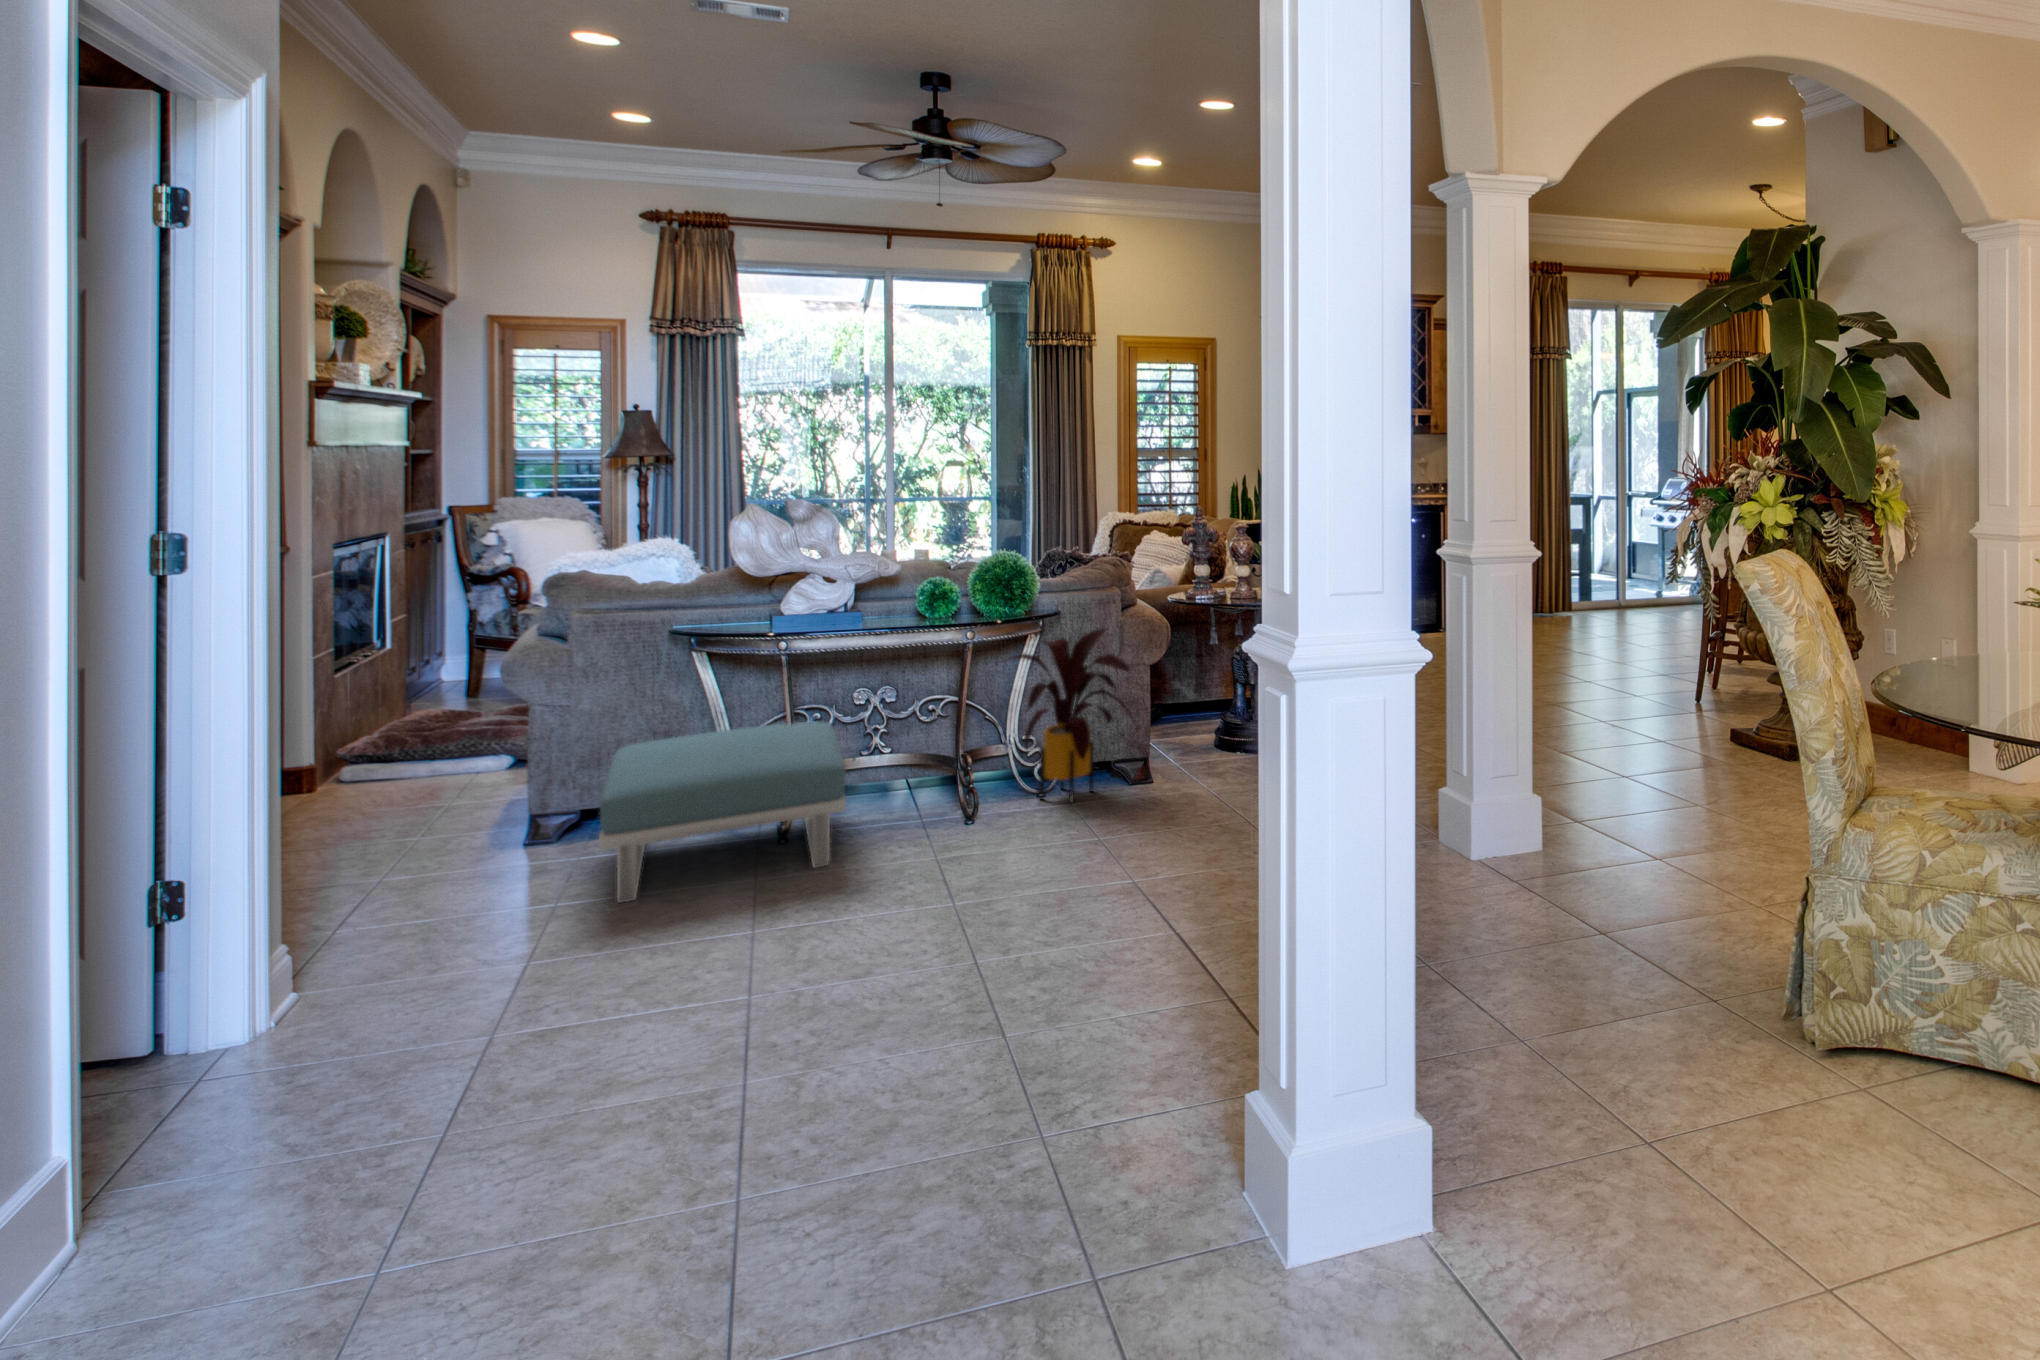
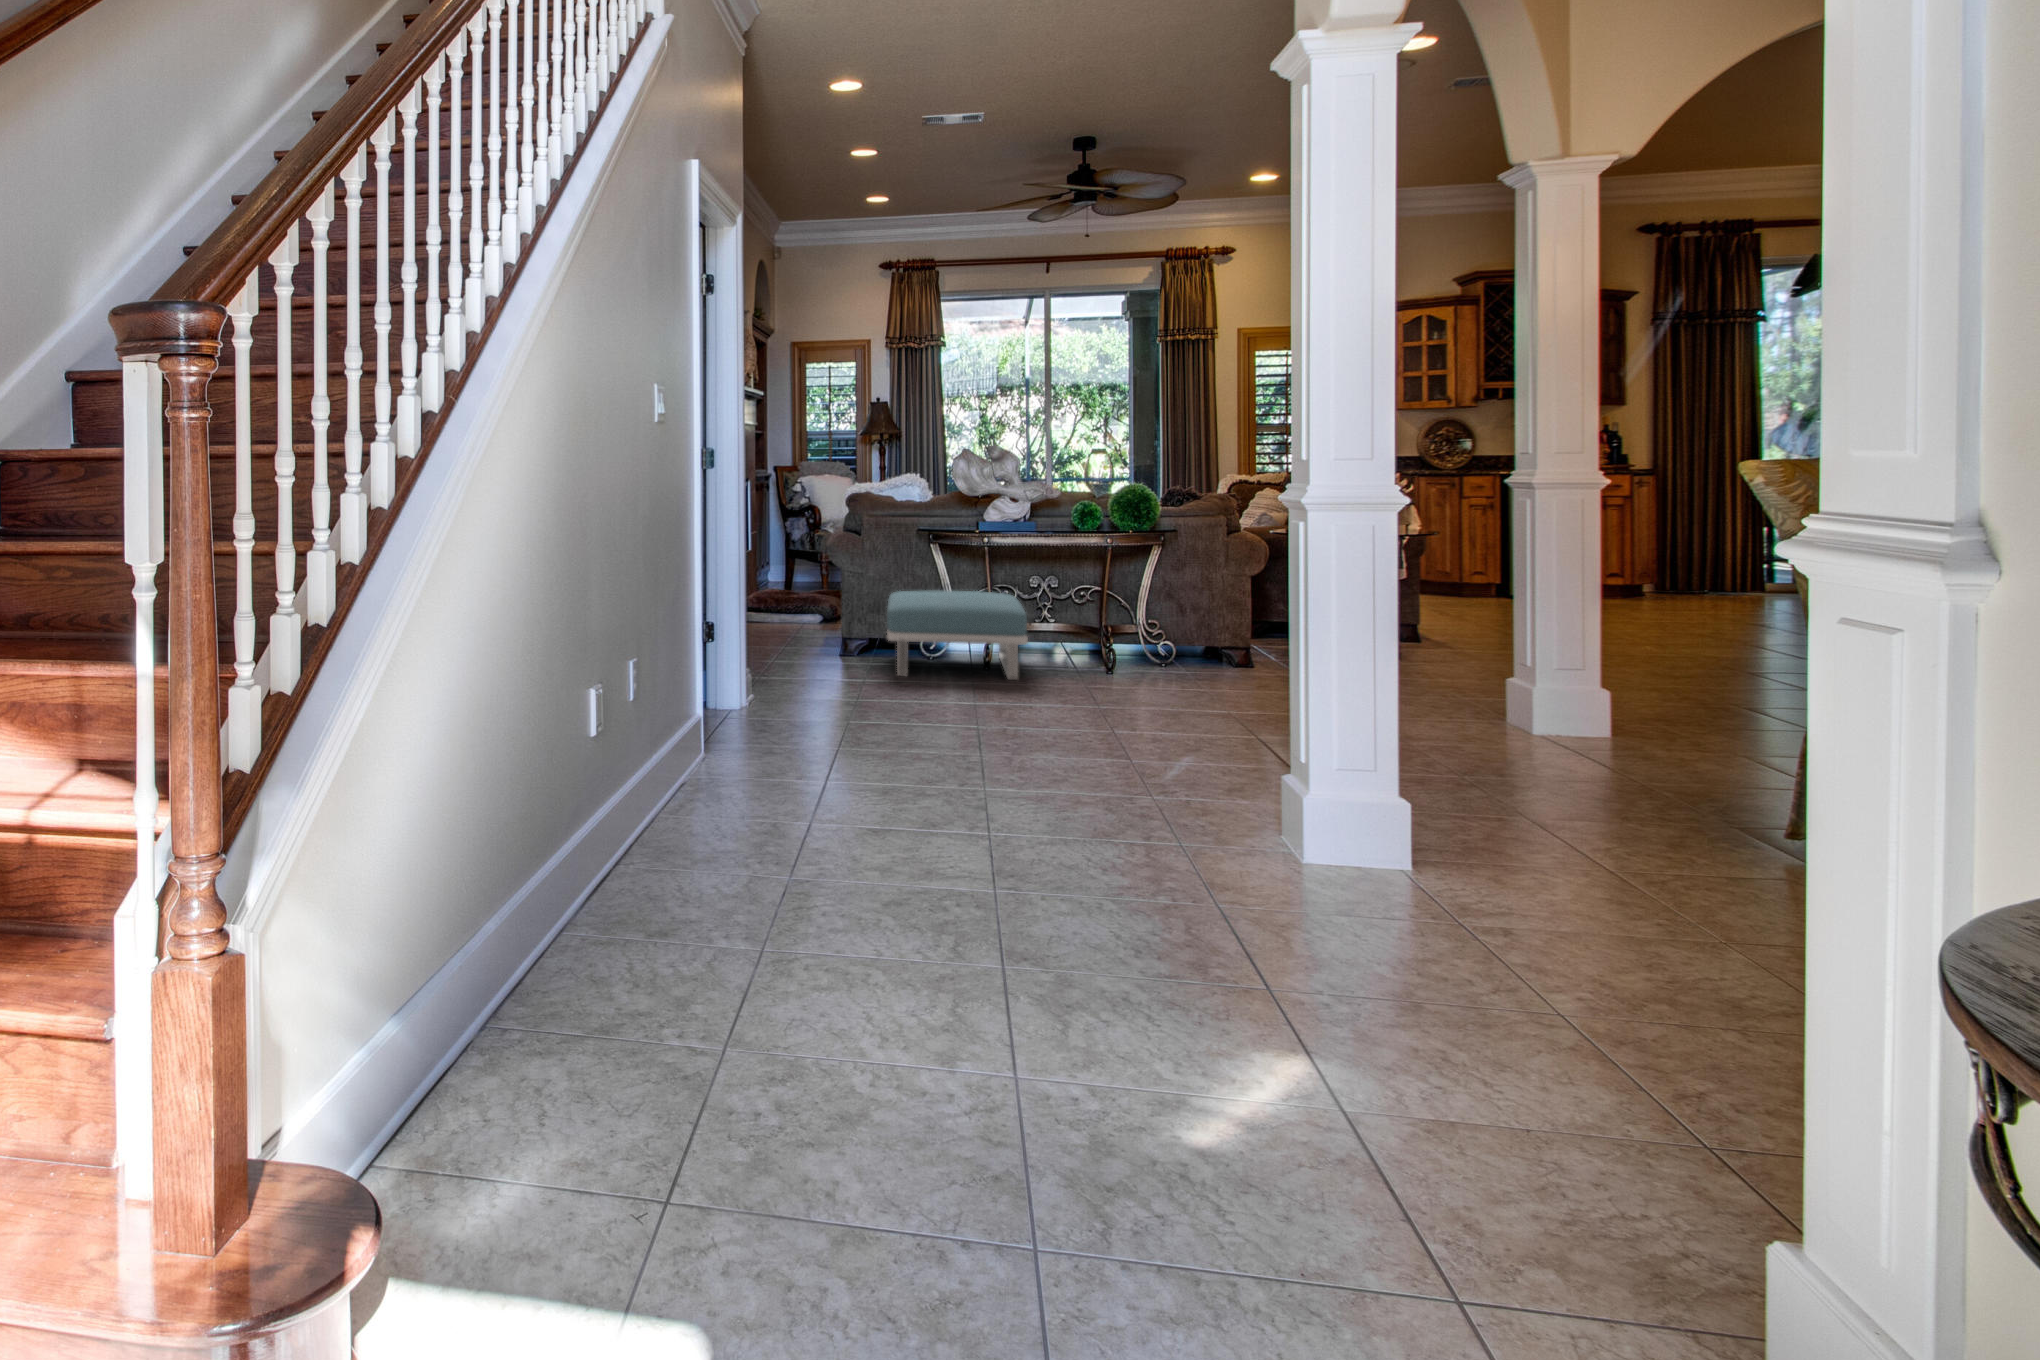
house plant: present [997,629,1132,802] -> none [1127,550,1243,678]

